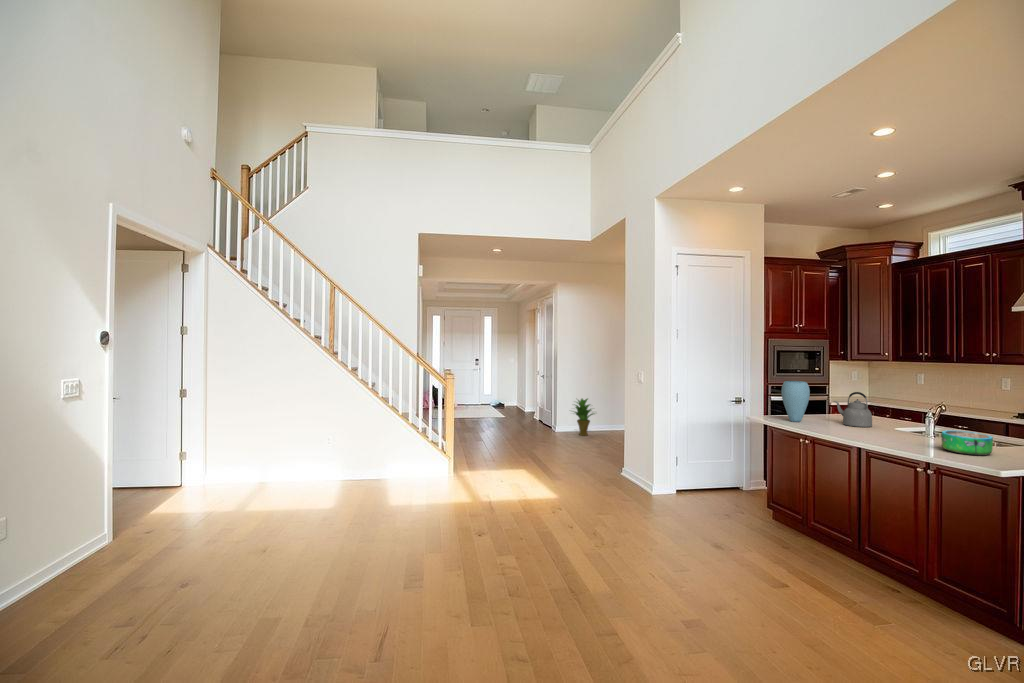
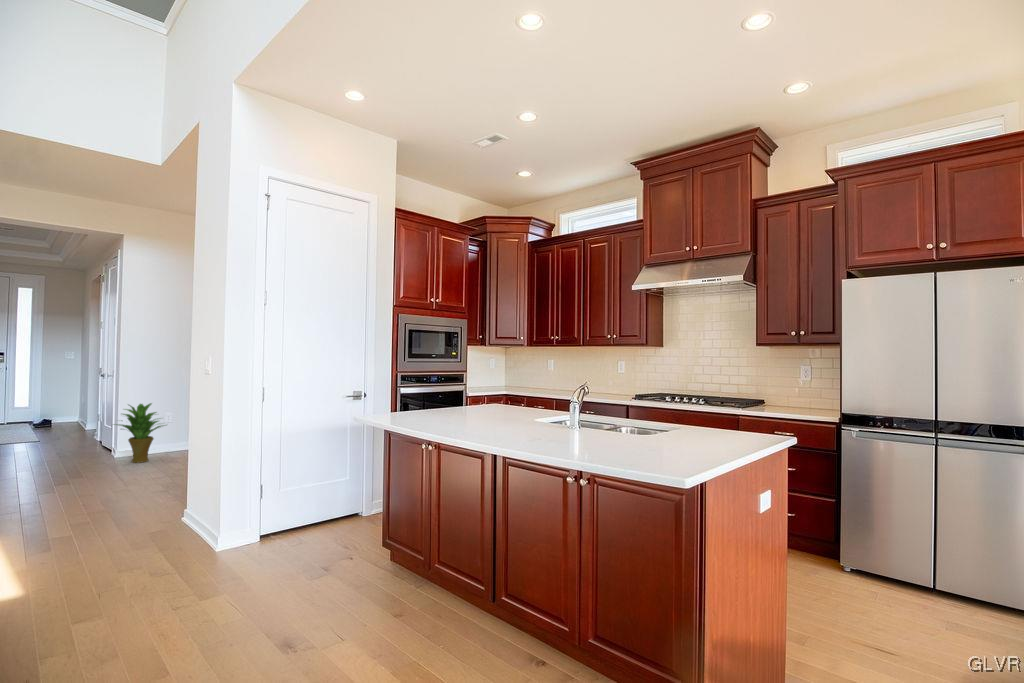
vase: present [781,381,810,422] -> none [406,361,442,420]
kettle: present [834,392,872,427] -> none [470,374,512,422]
decorative bowl: present [942,430,993,456] -> none [593,419,646,452]

